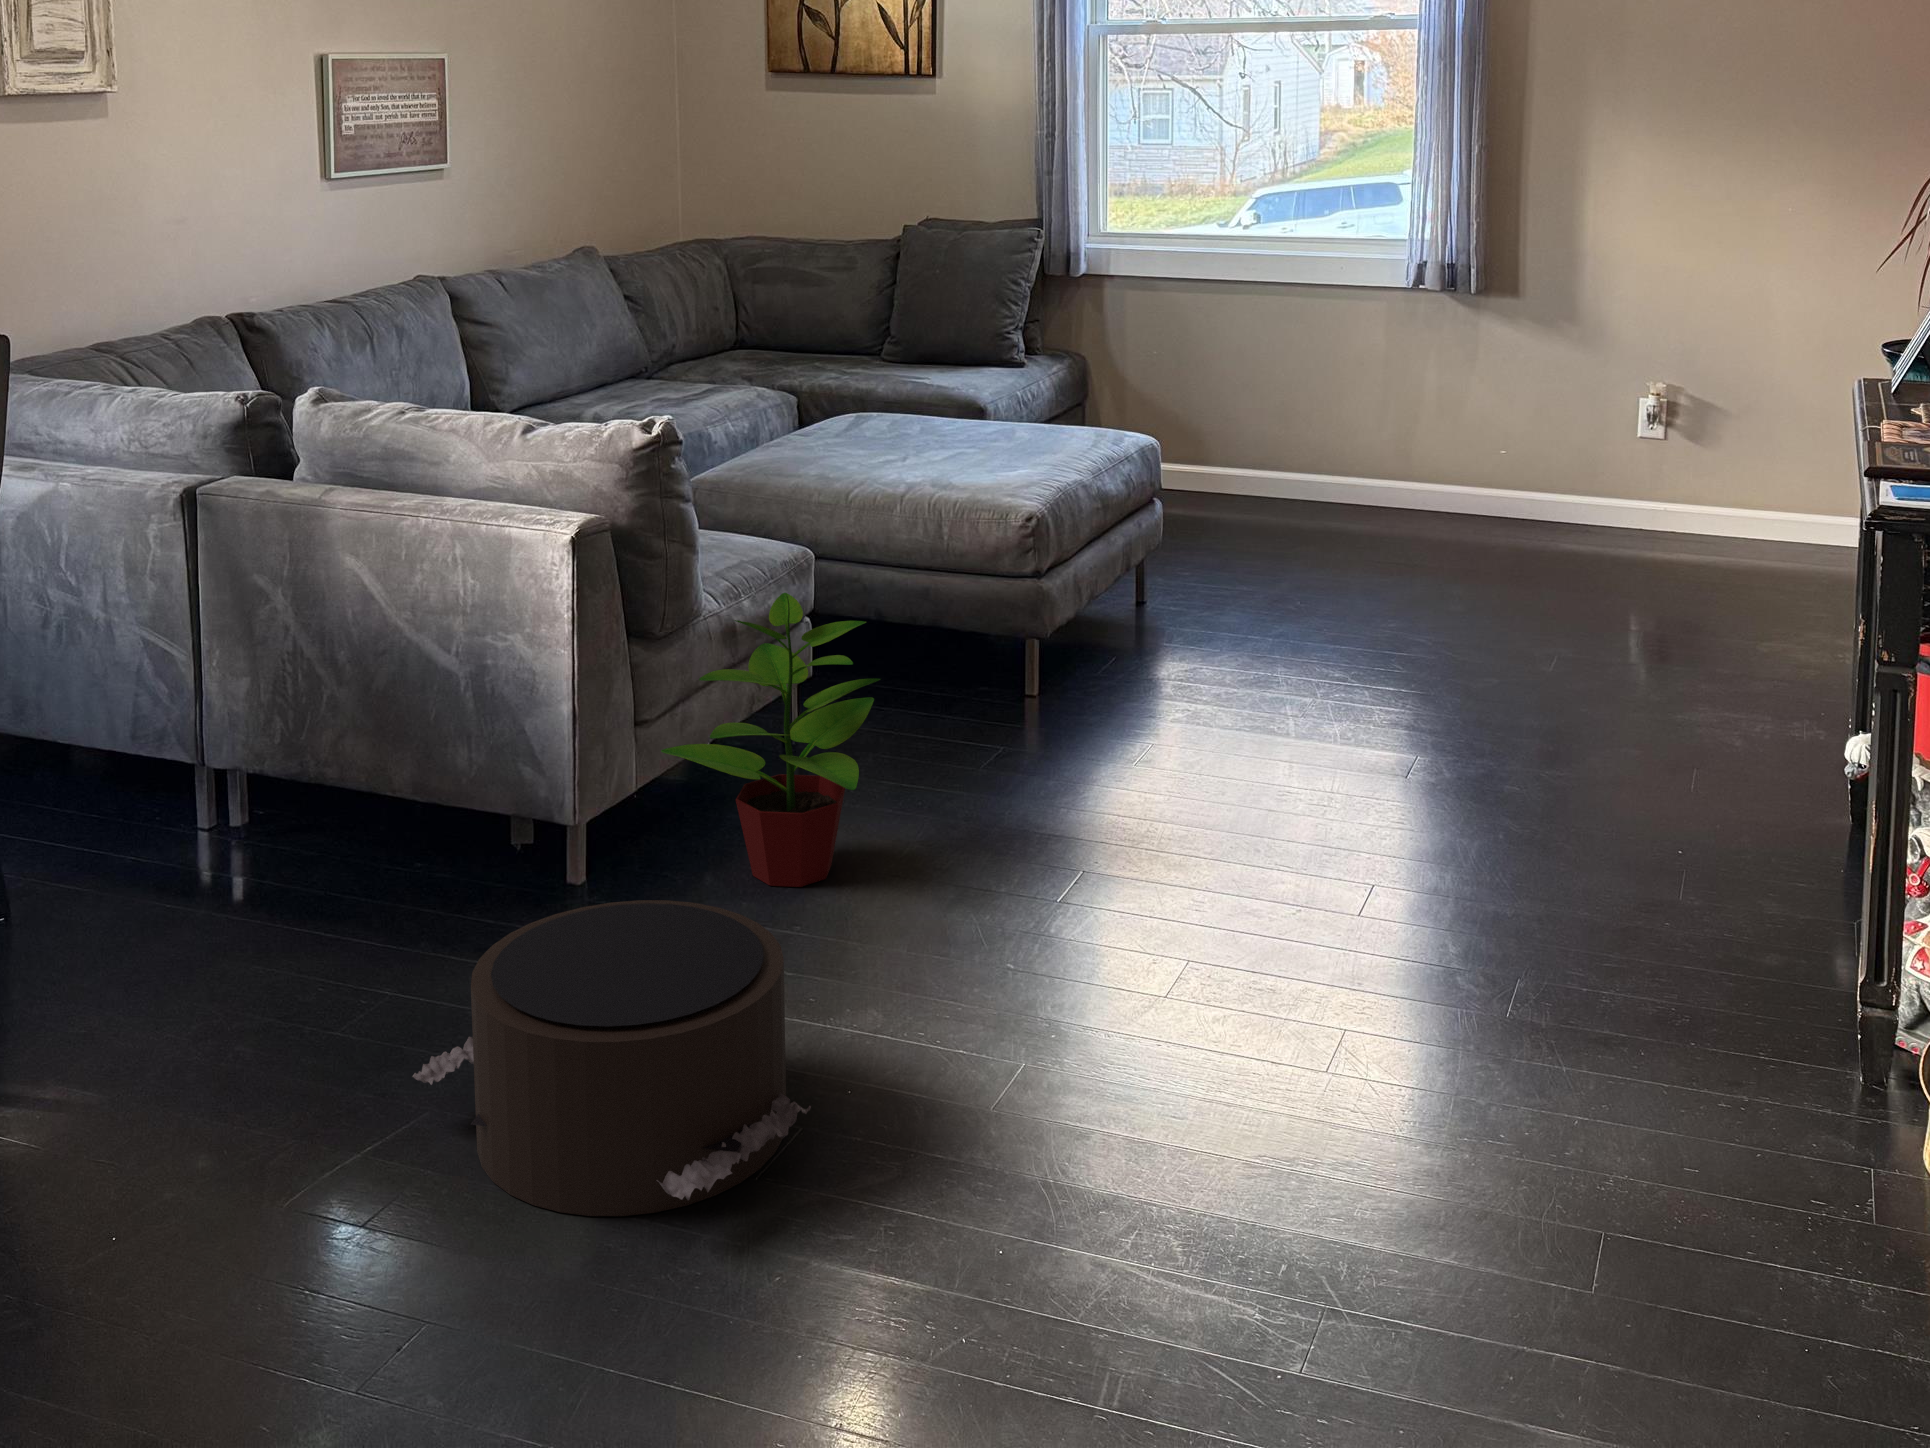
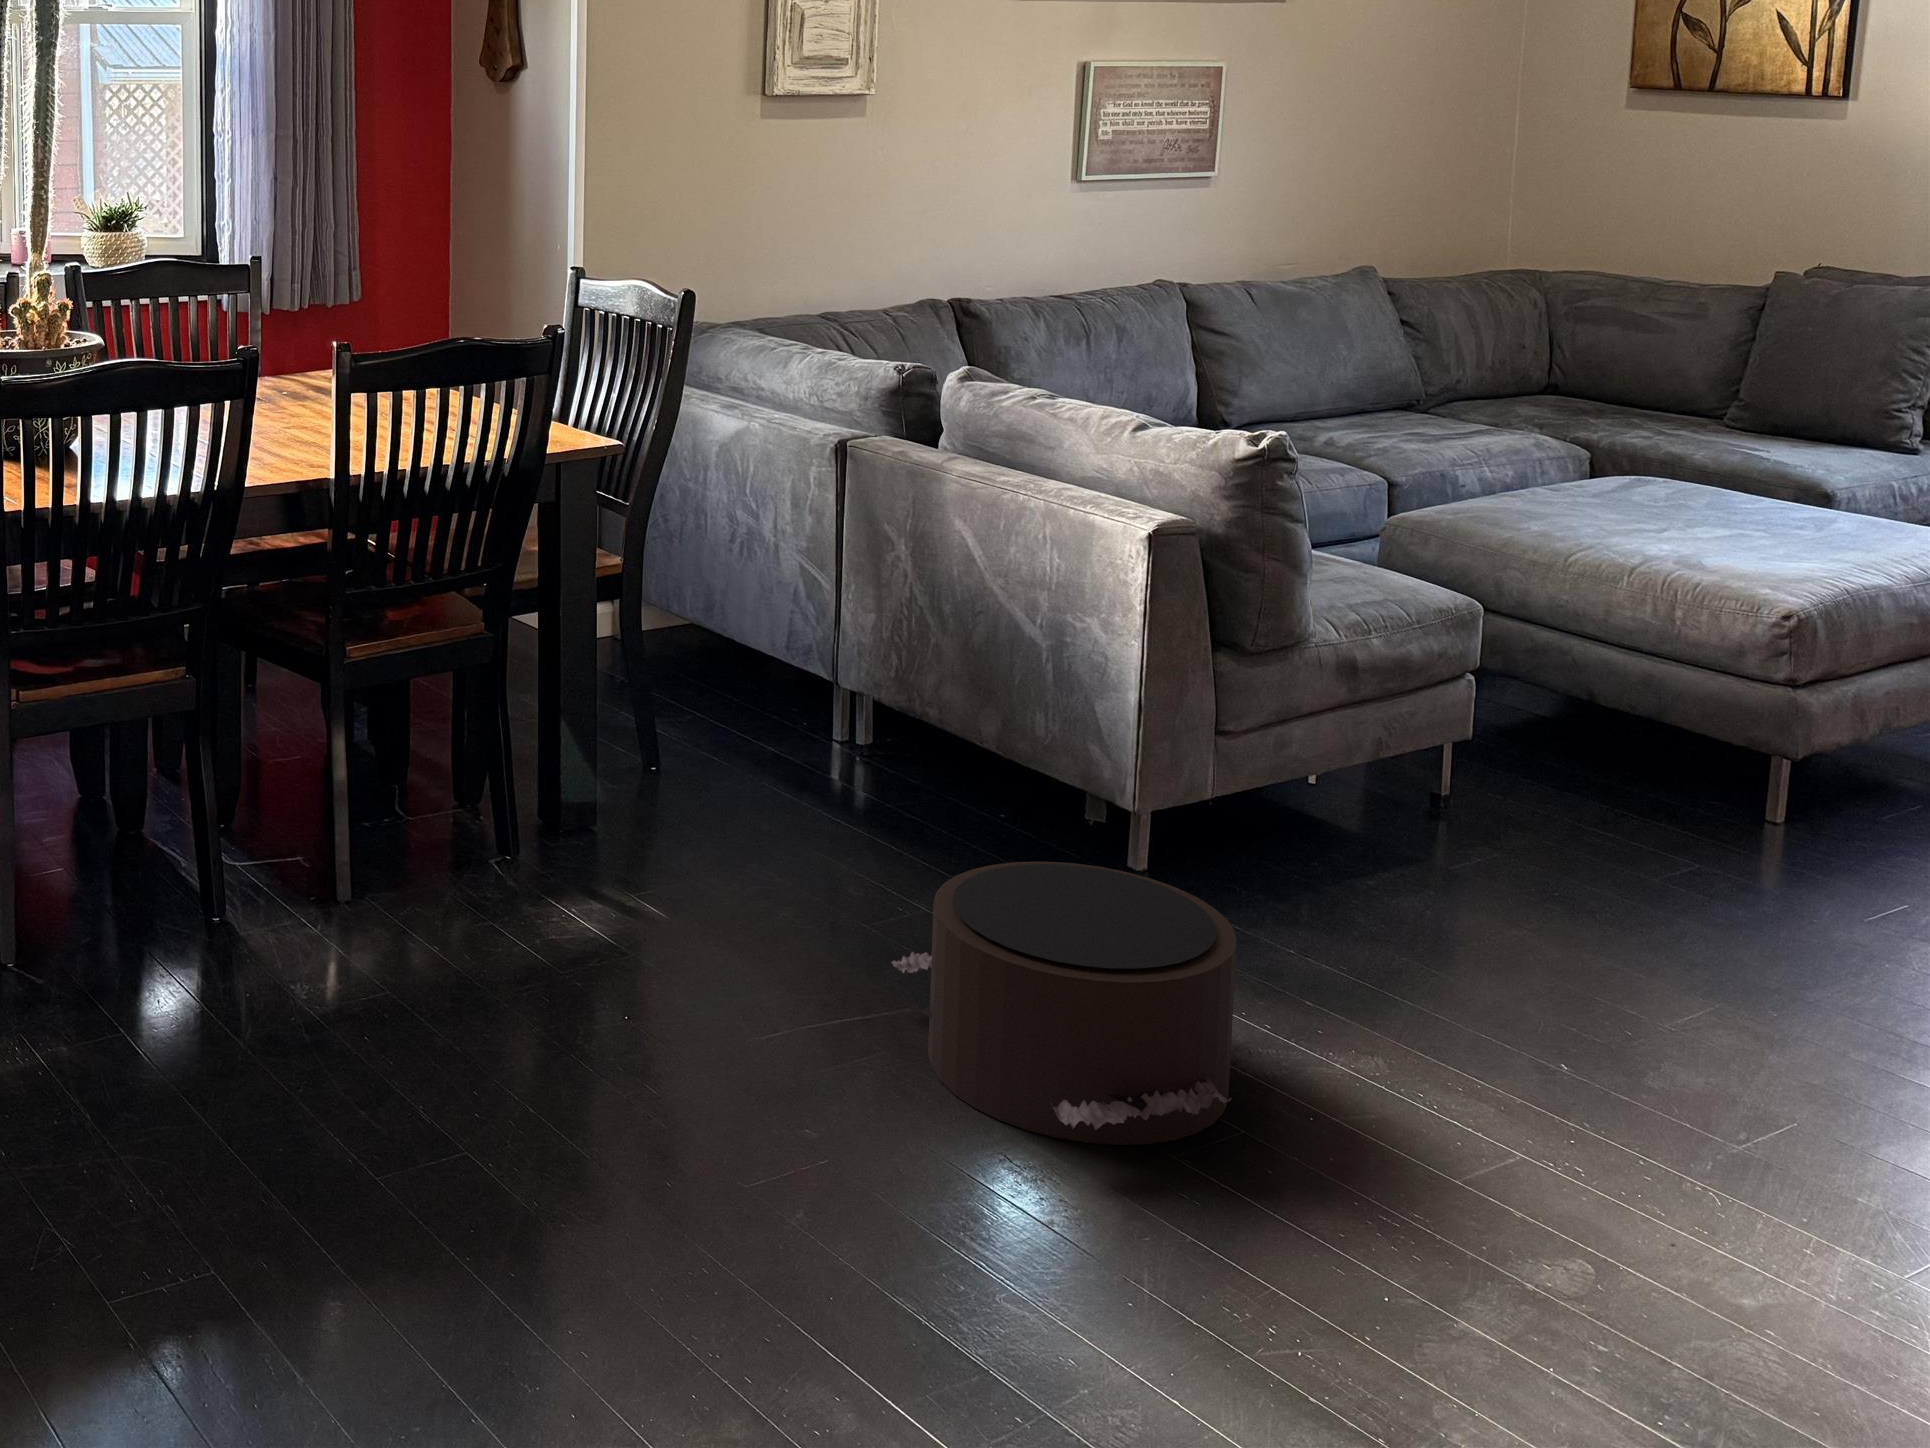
potted plant: present [661,593,881,887] -> none [1234,629,1489,932]

